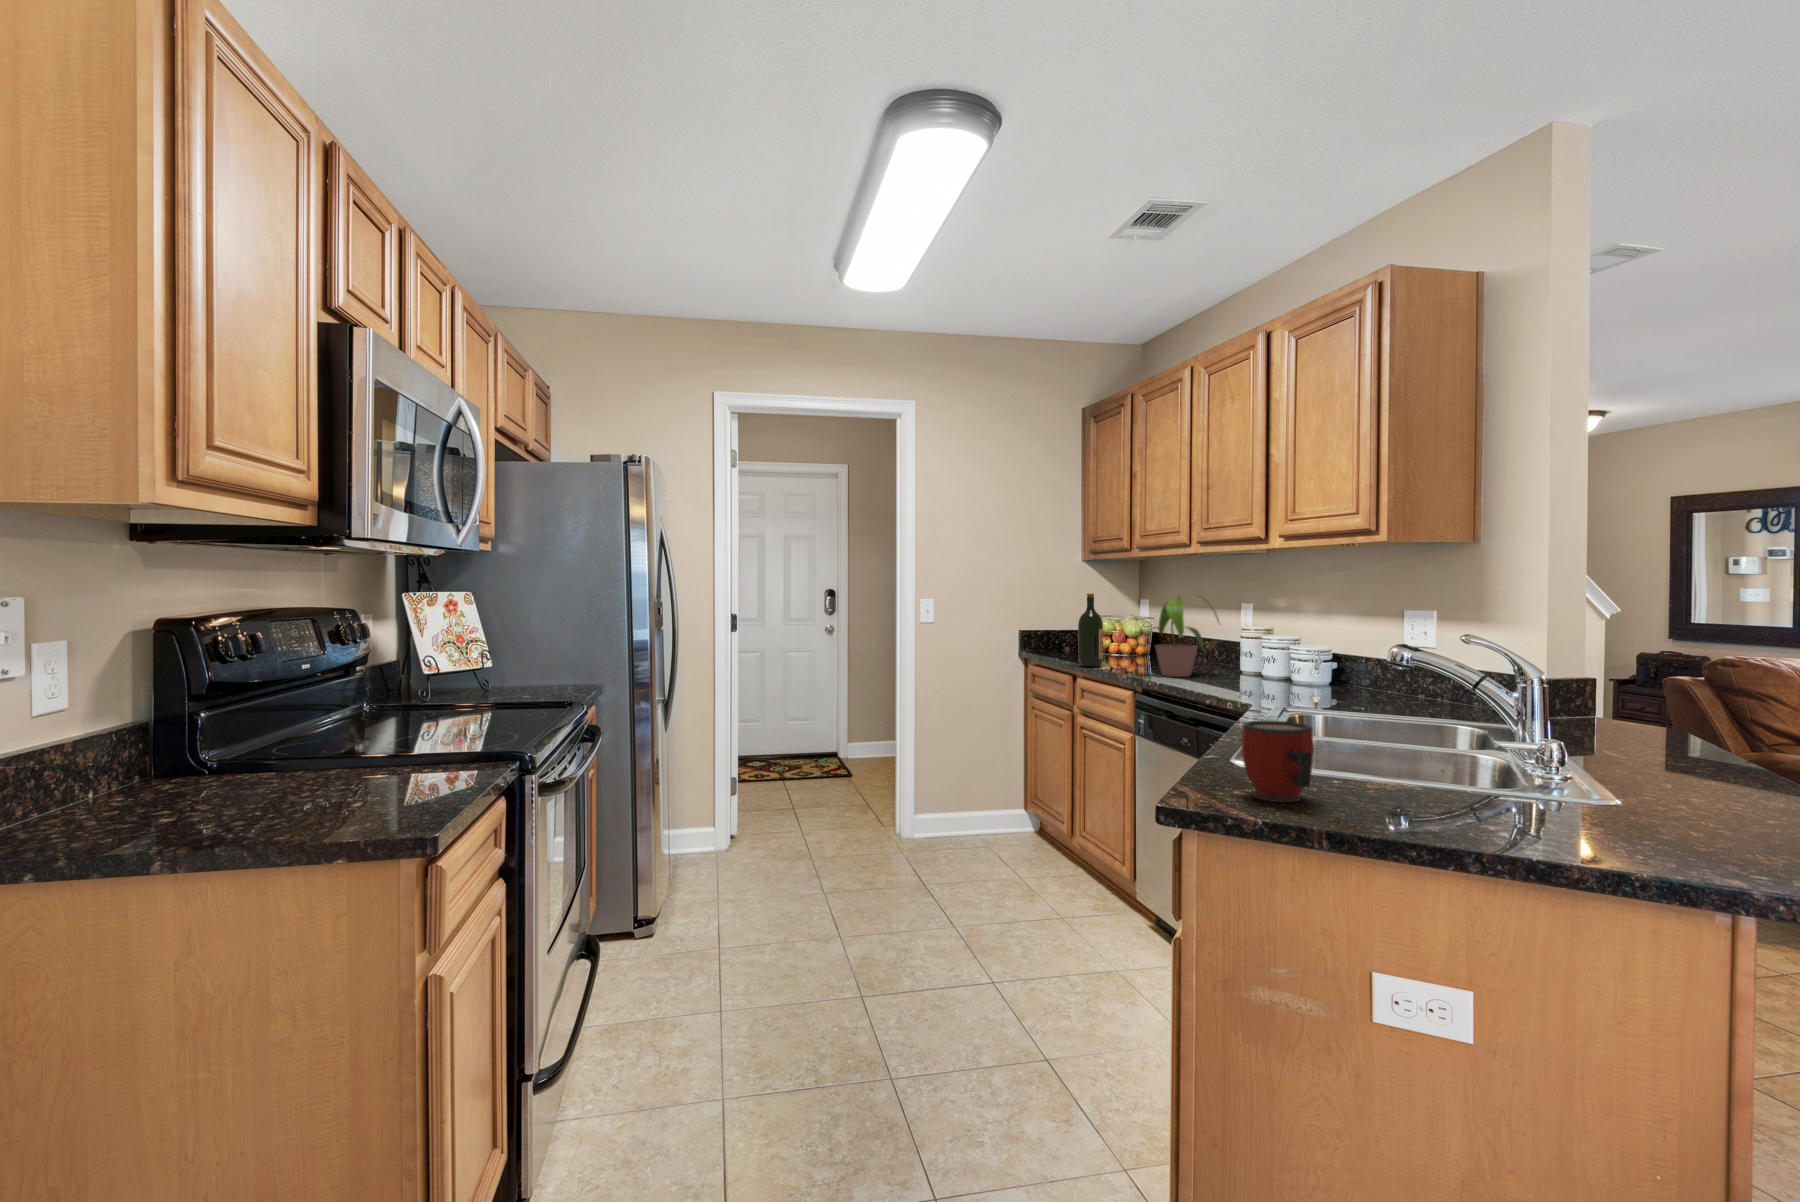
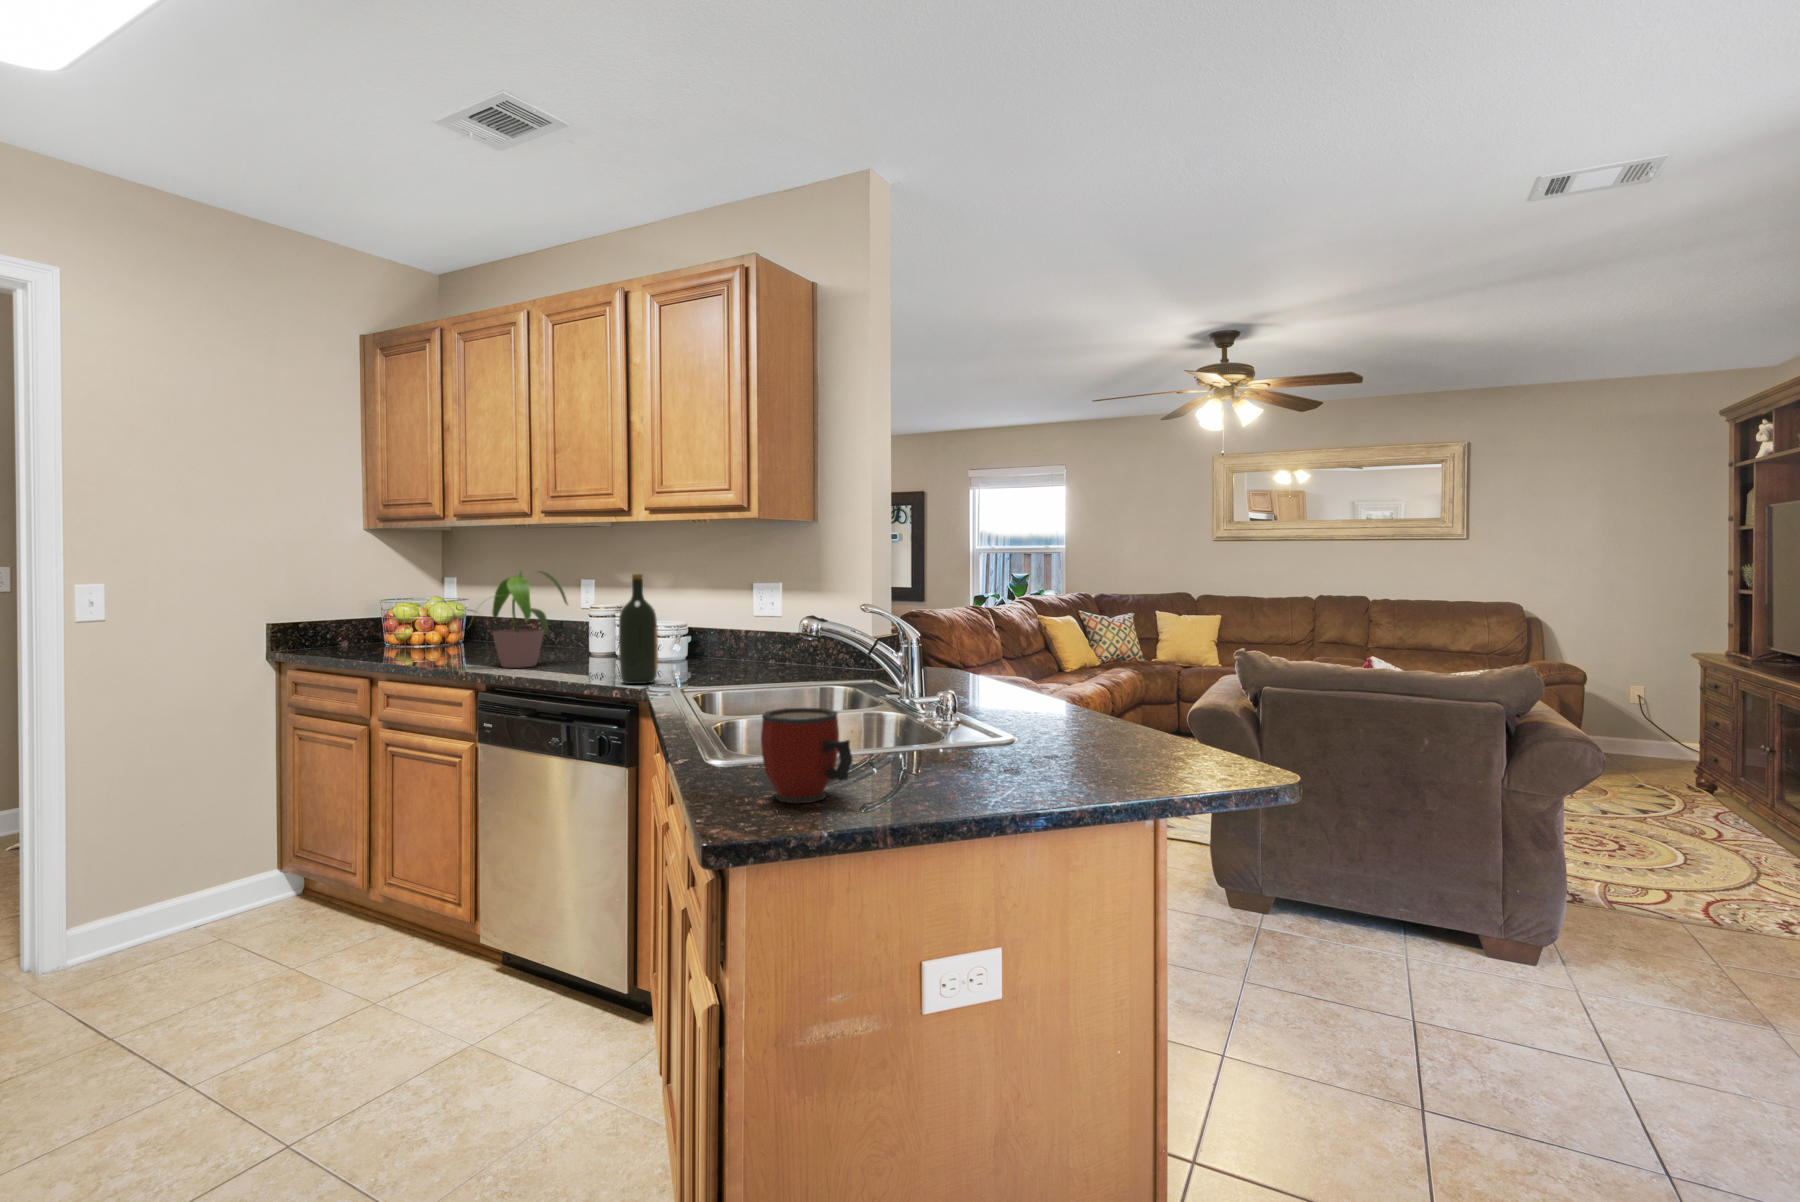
wine bottle: present [1078,594,1103,667] -> present [619,574,658,684]

